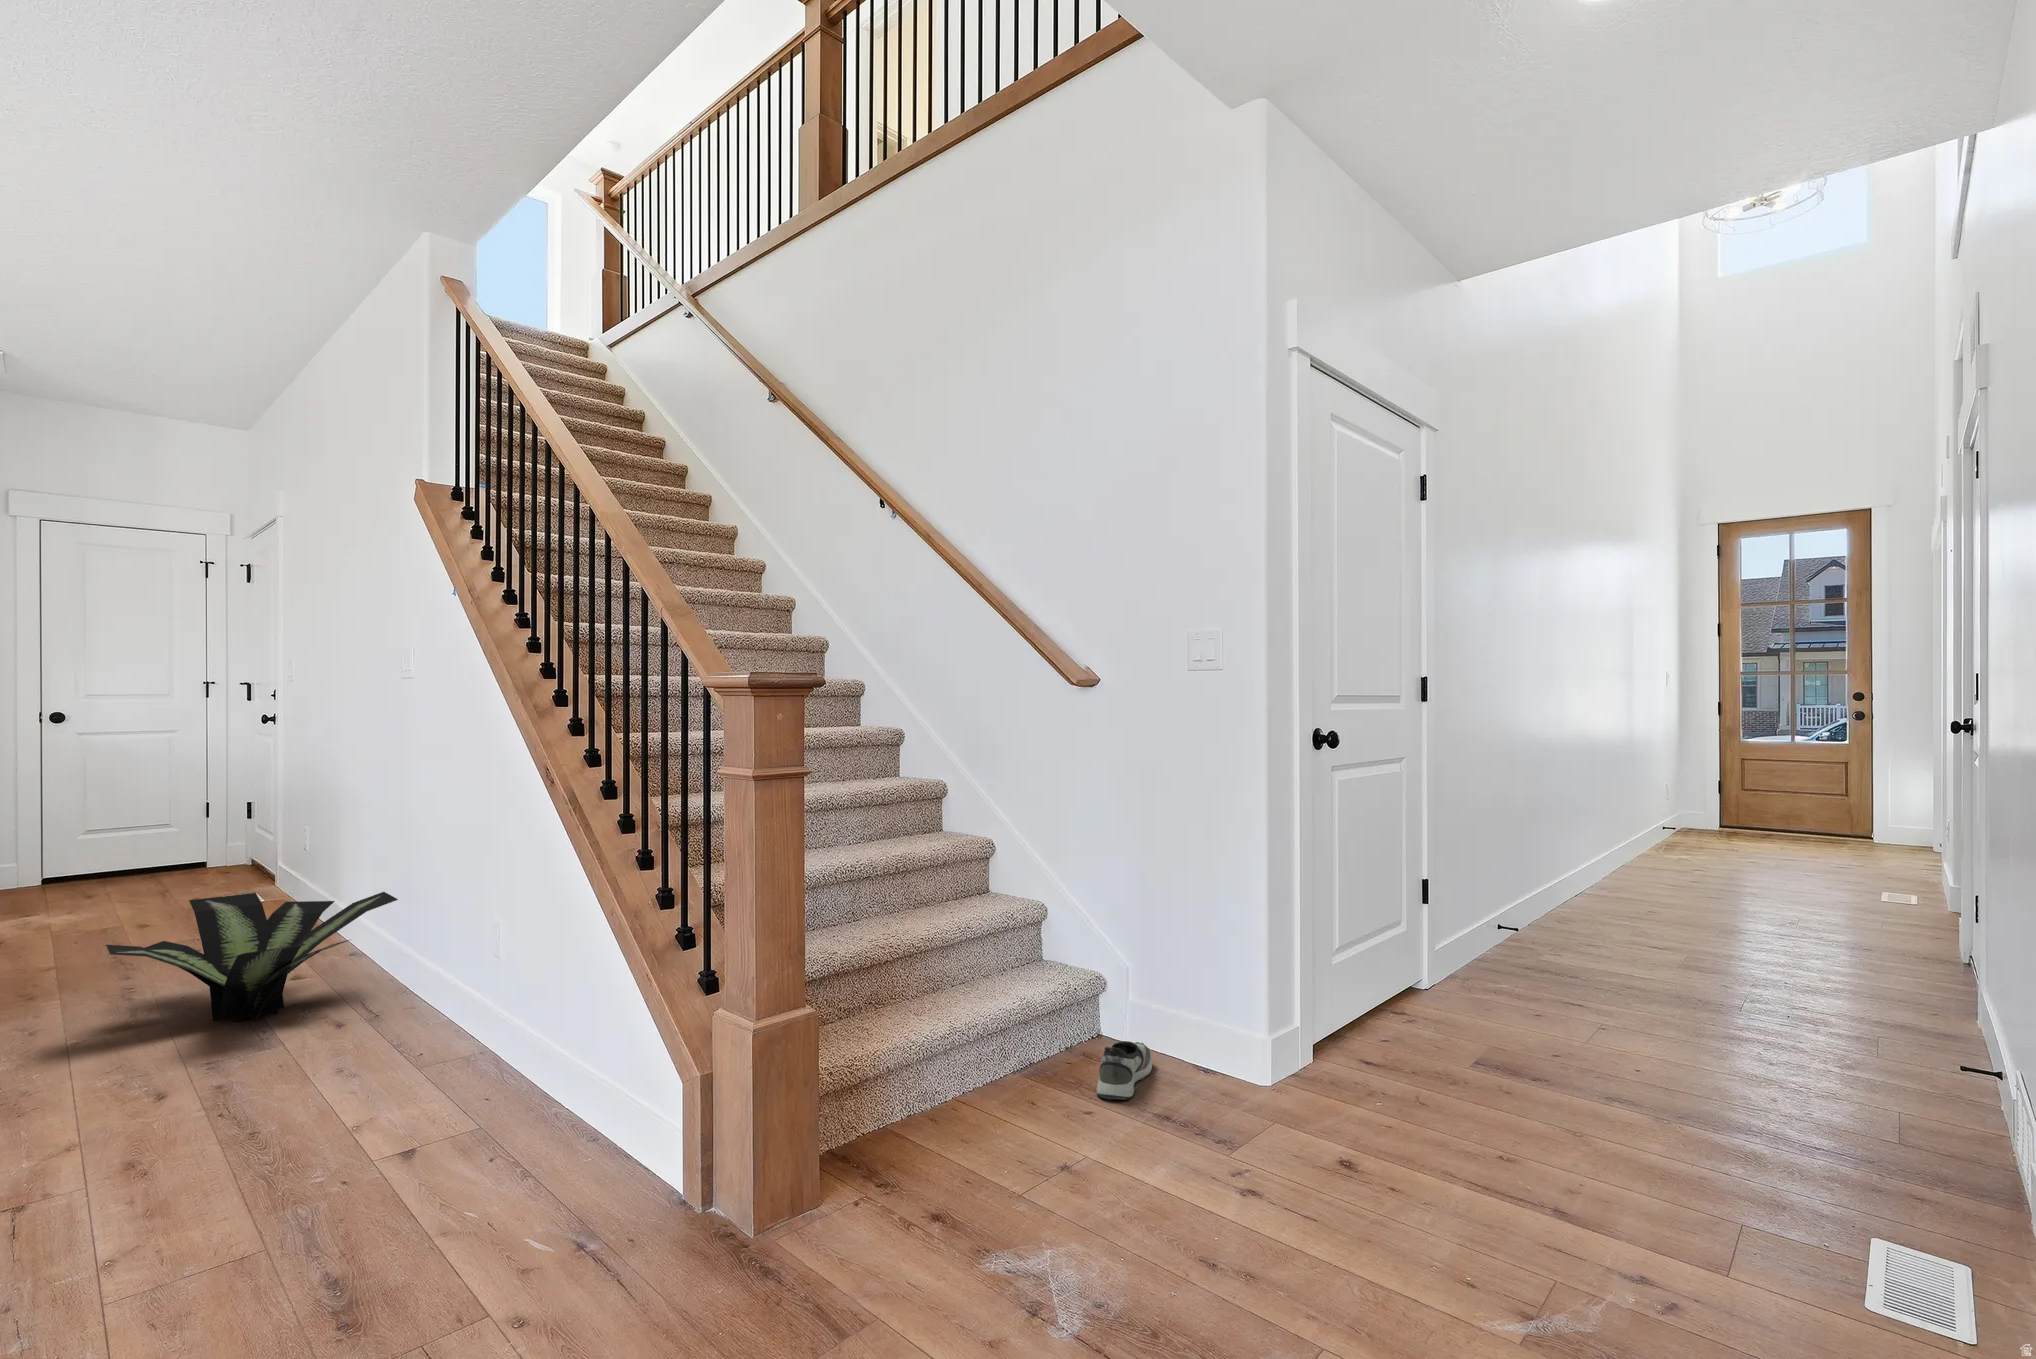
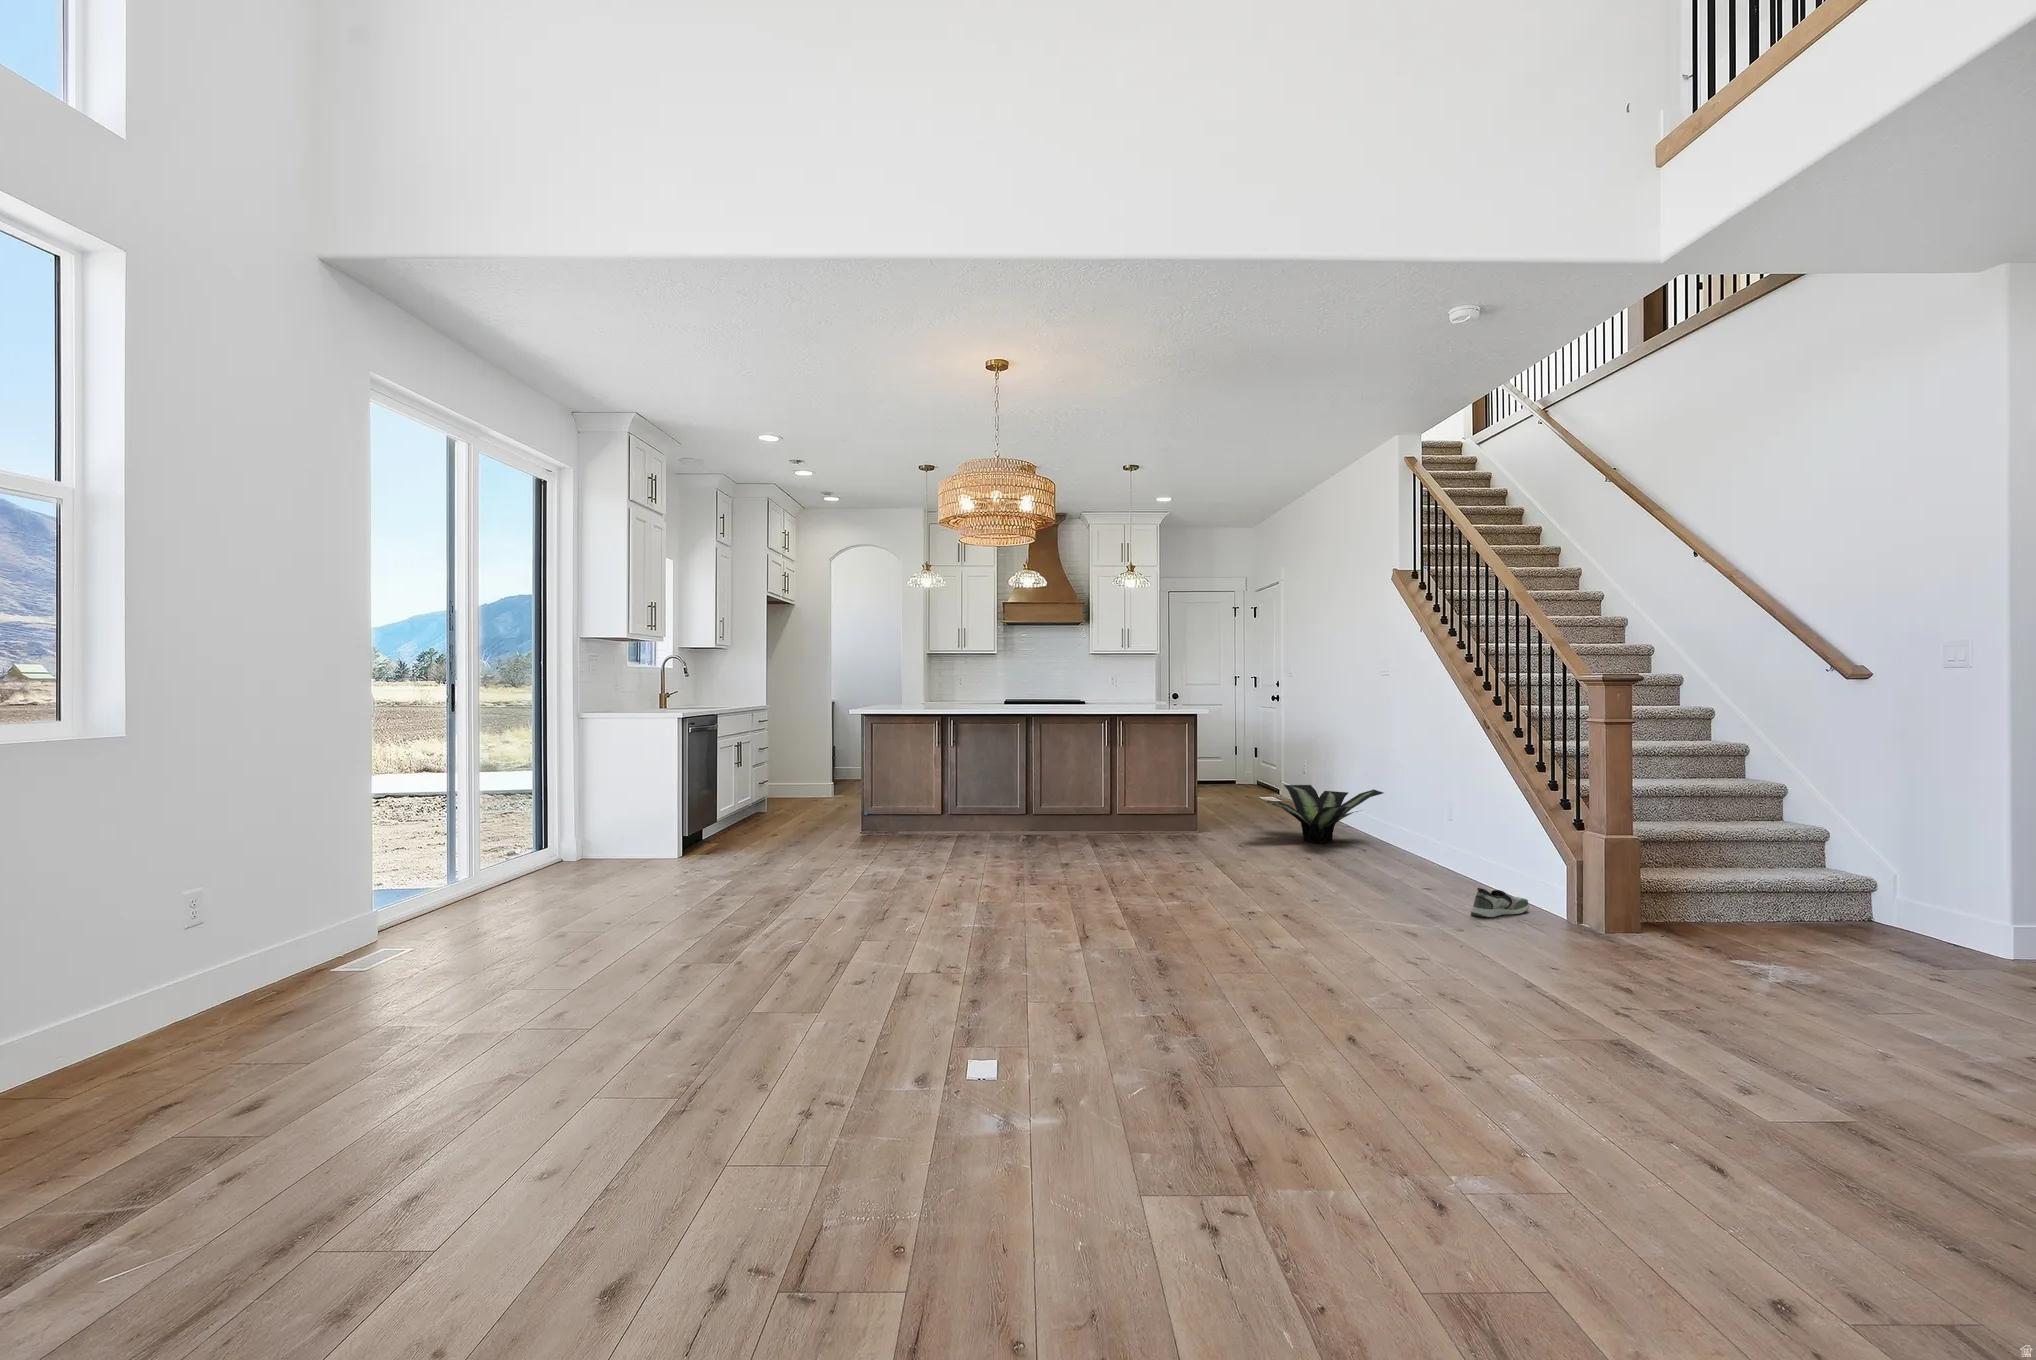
shoe: present [1097,1041,1152,1100] -> present [1471,888,1529,918]

